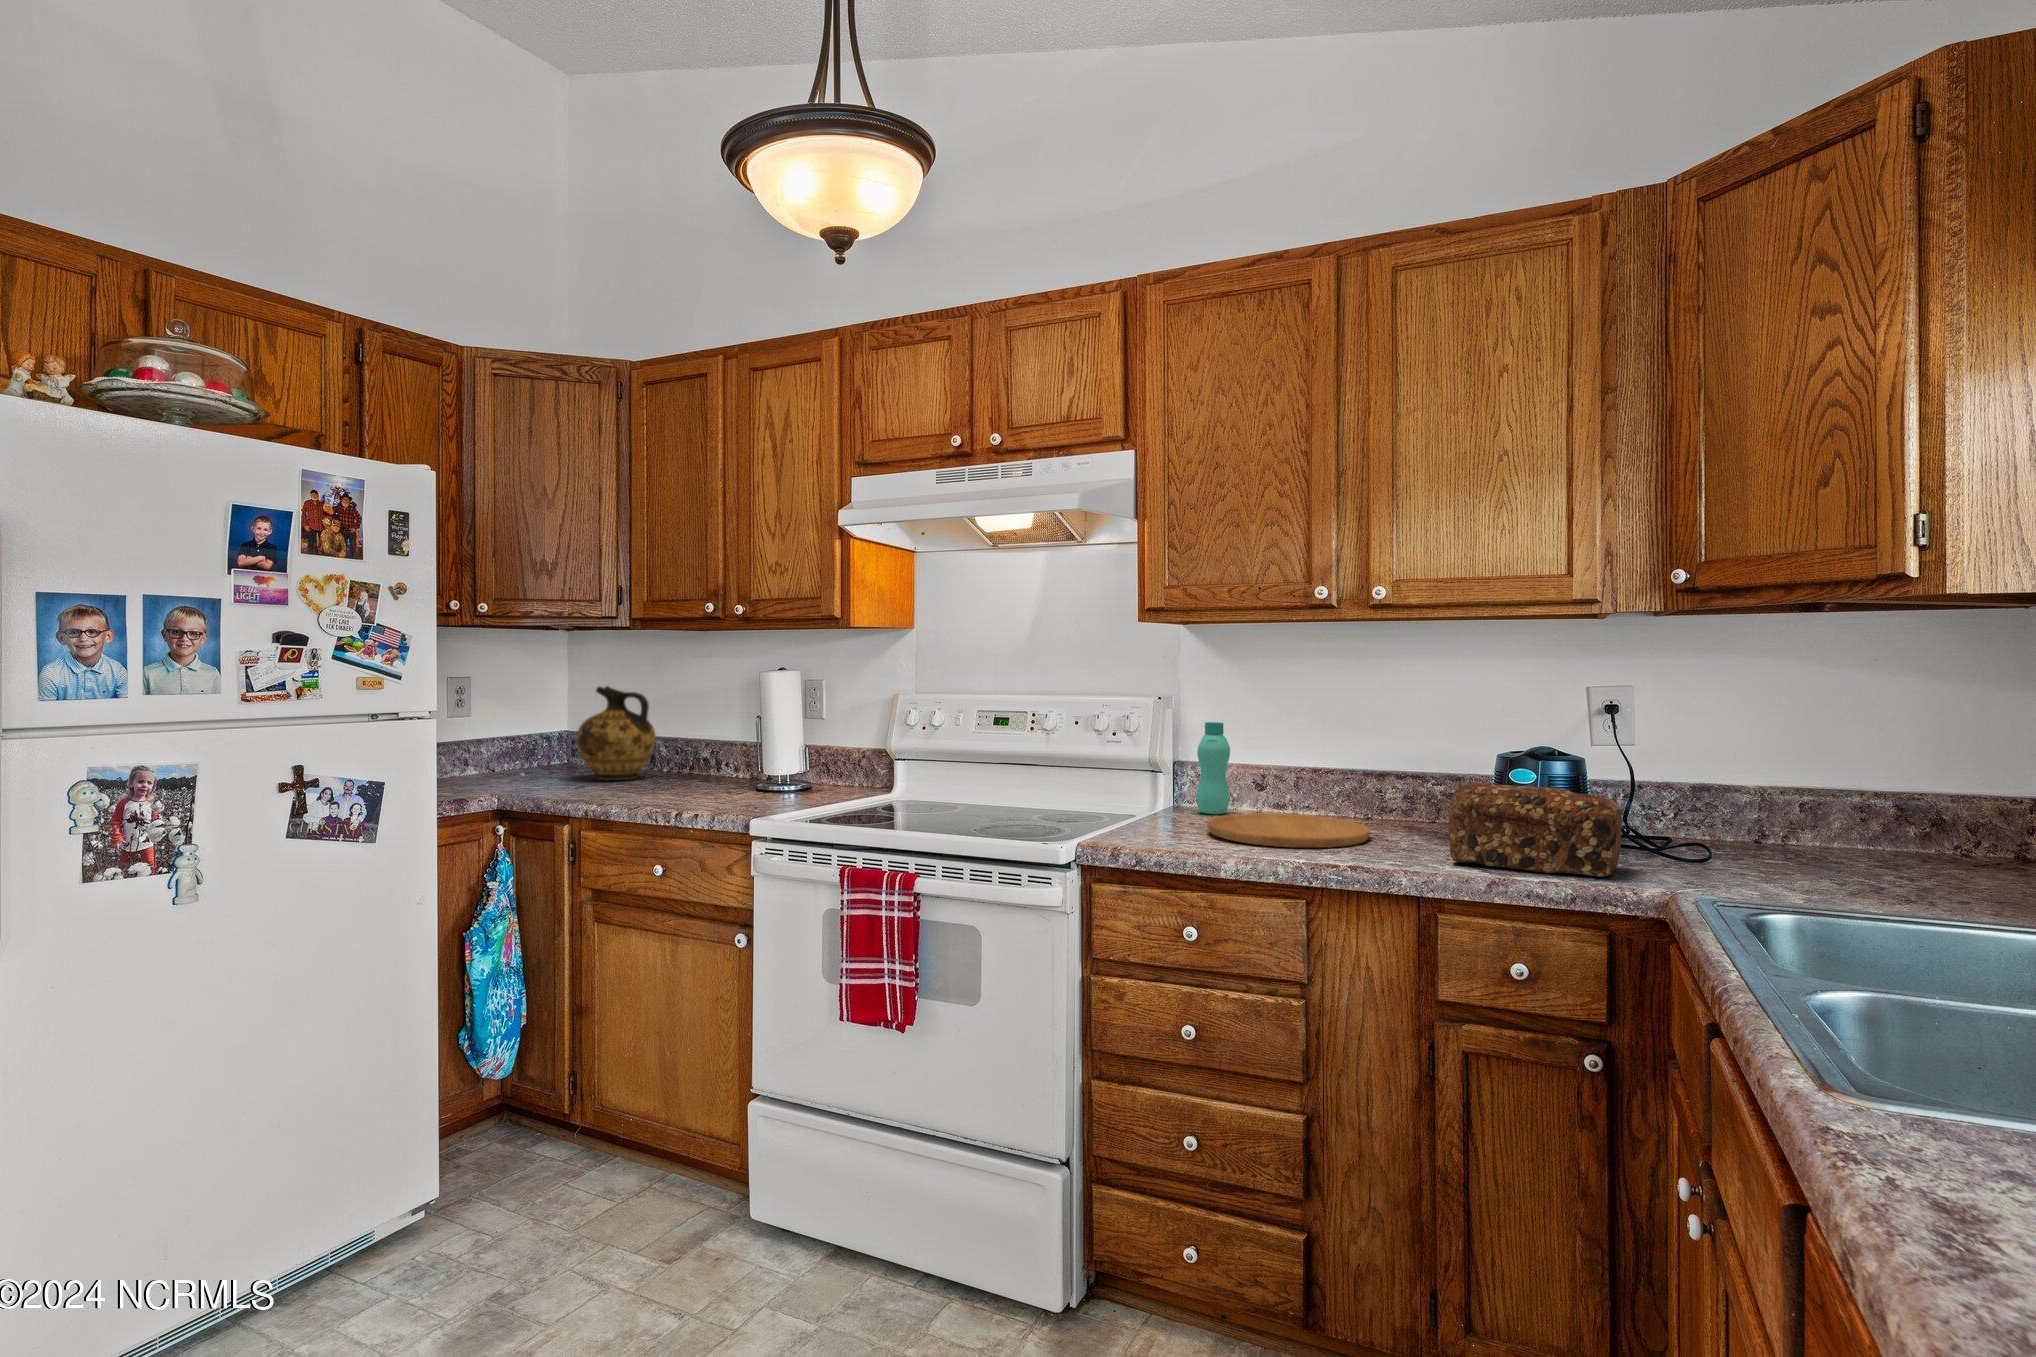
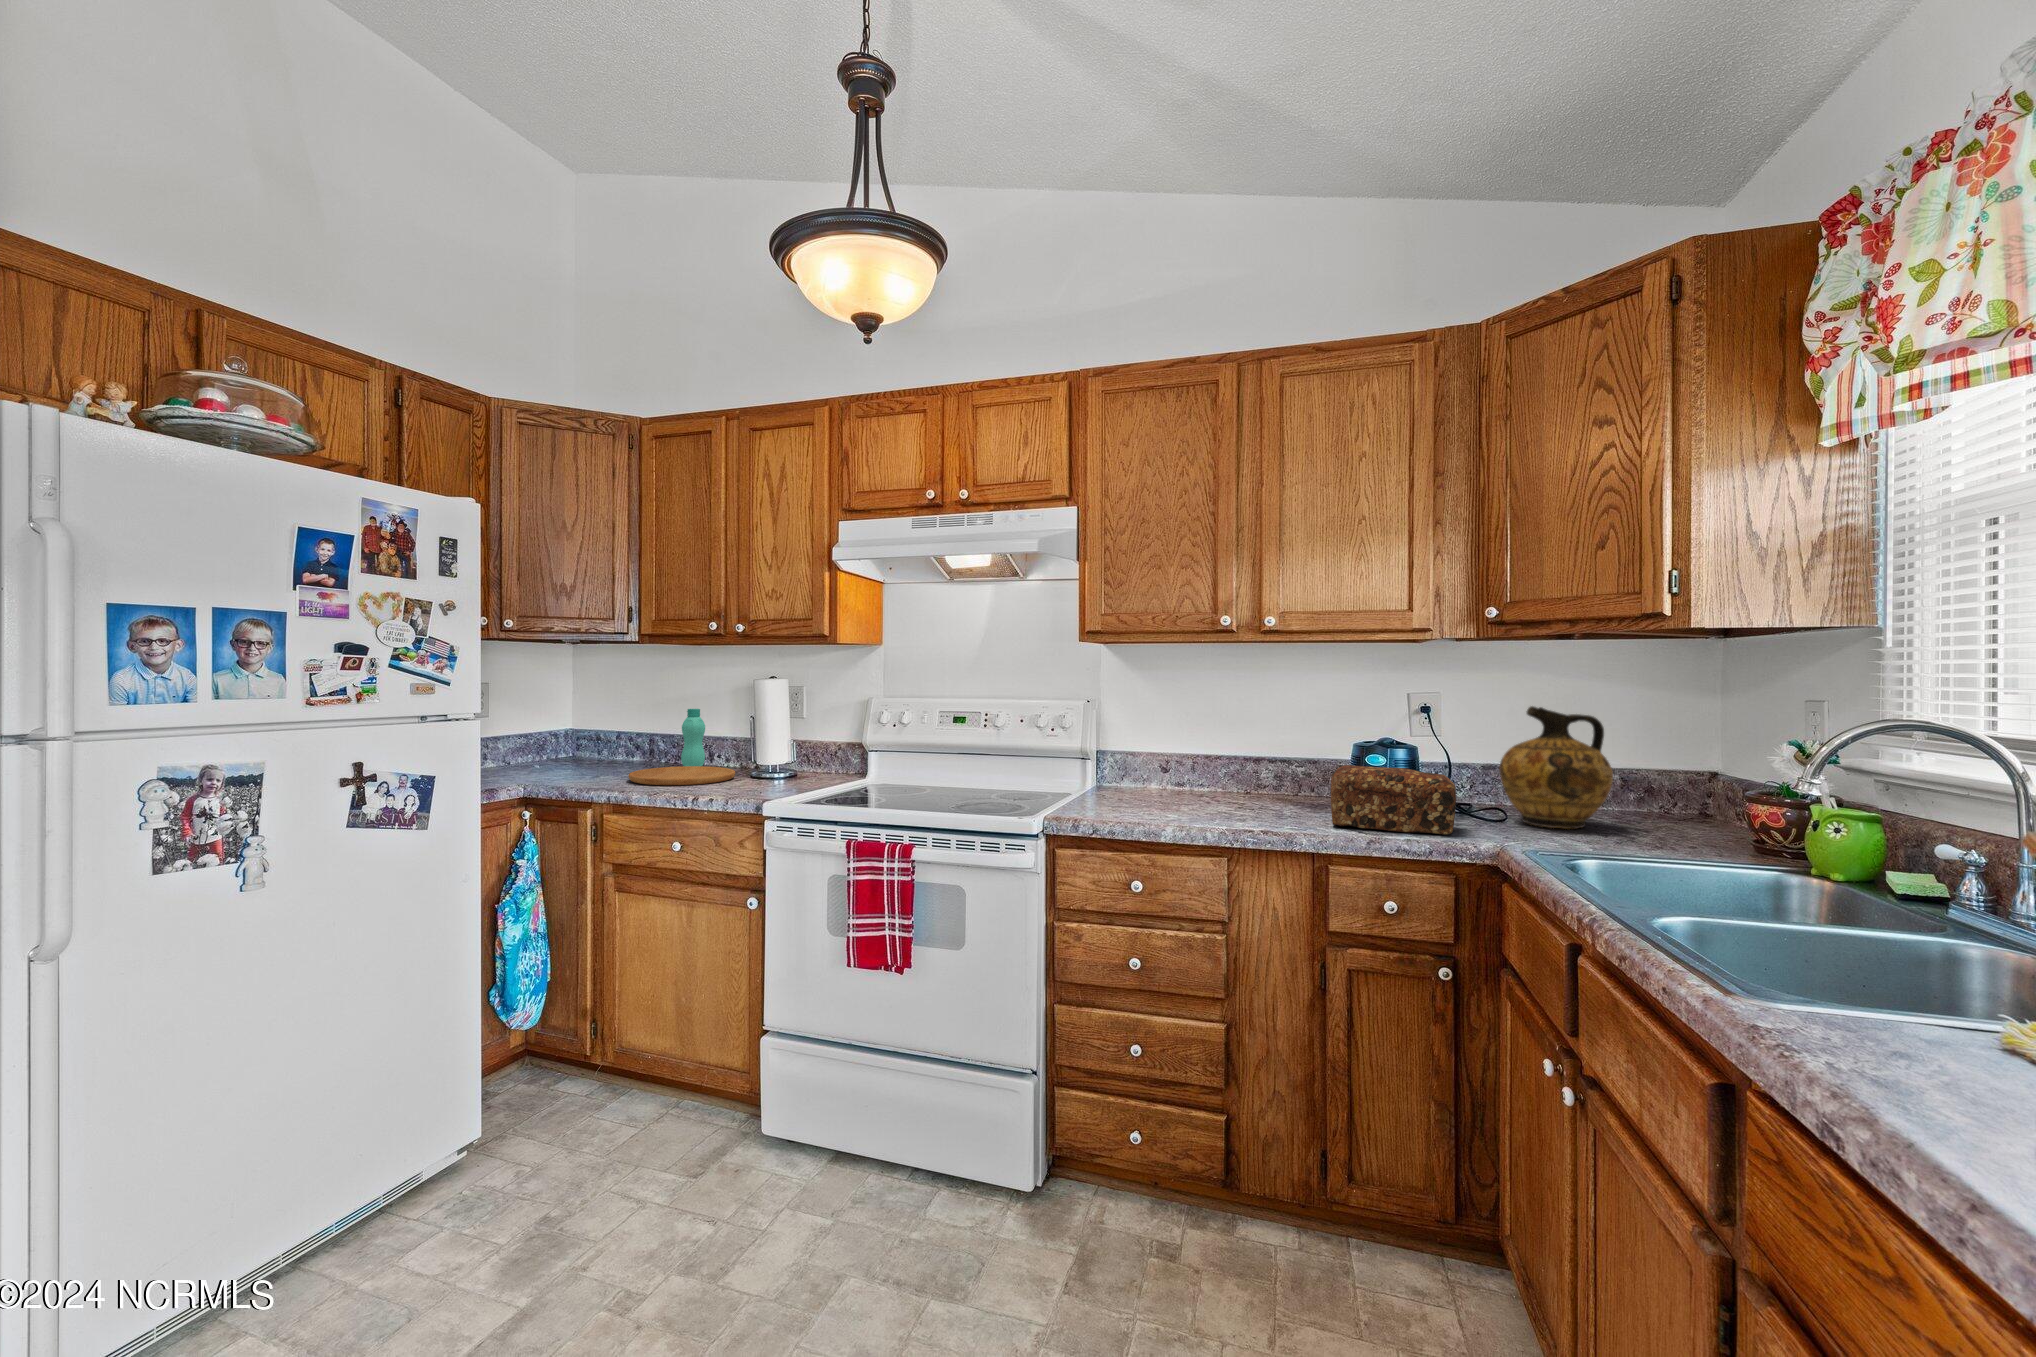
ceramic jug: present [576,686,656,780] -> present [1499,706,1613,829]
bottle: present [1196,722,1230,814] -> present [681,709,705,766]
cutting board: present [1207,813,1371,848] -> present [628,766,735,785]

